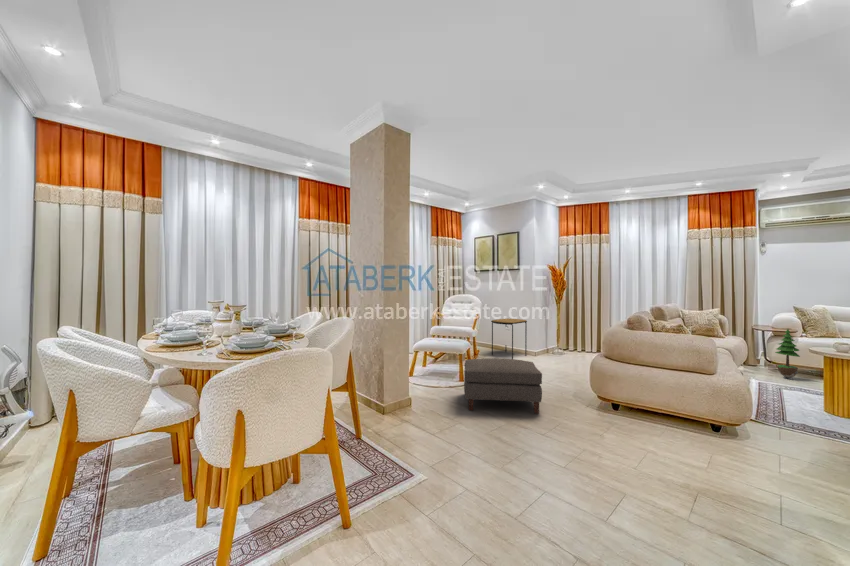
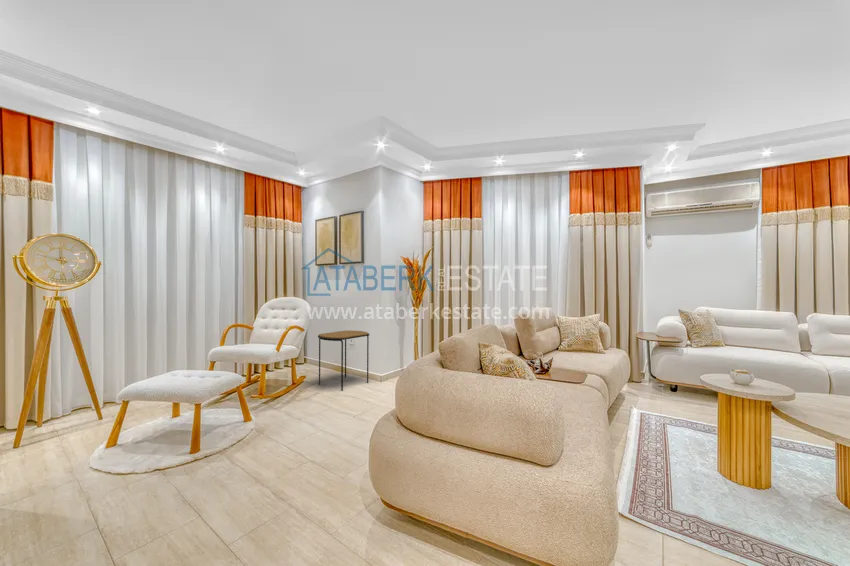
potted tree: present [775,329,800,378] -> none [659,339,687,404]
ottoman: present [464,358,542,413] -> none [103,419,294,546]

